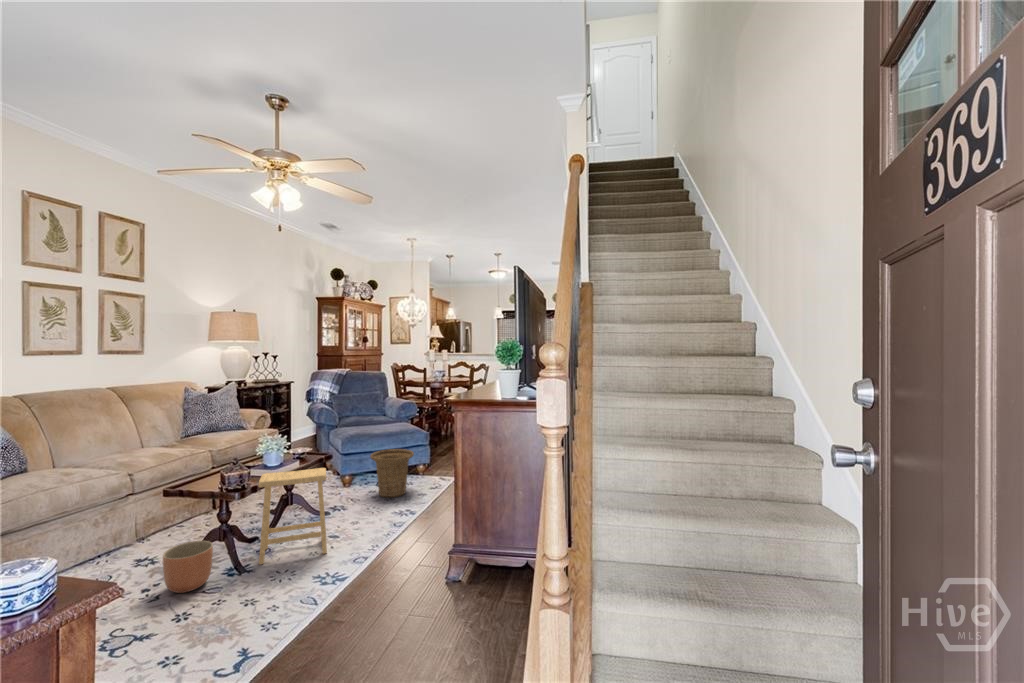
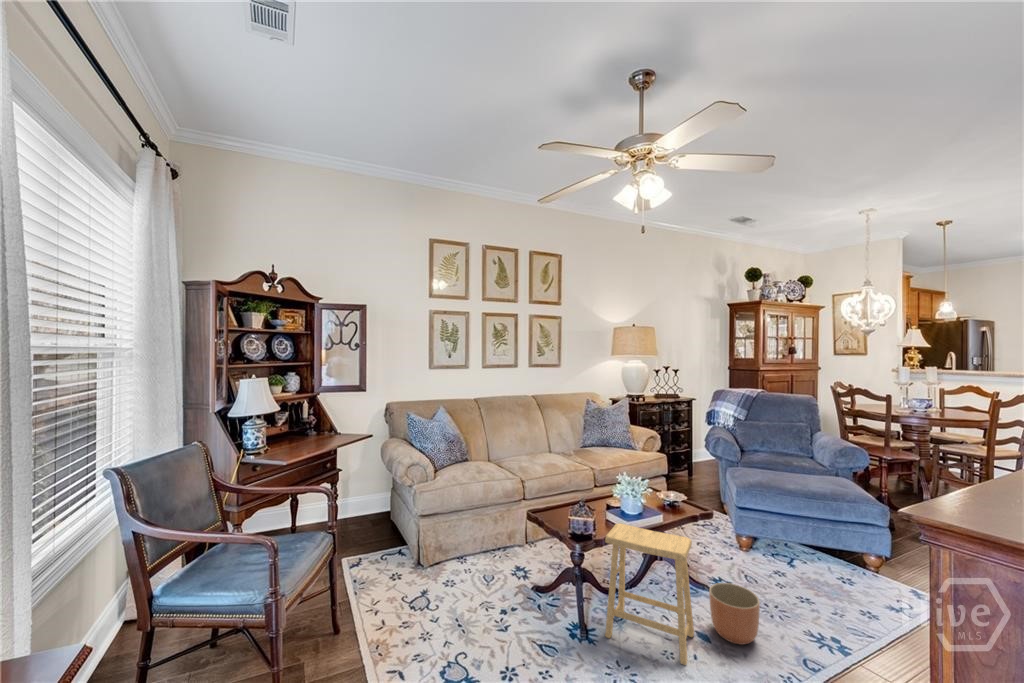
basket: present [370,449,414,498] -> none [776,518,853,601]
planter: present [163,541,213,593] -> present [709,583,760,645]

